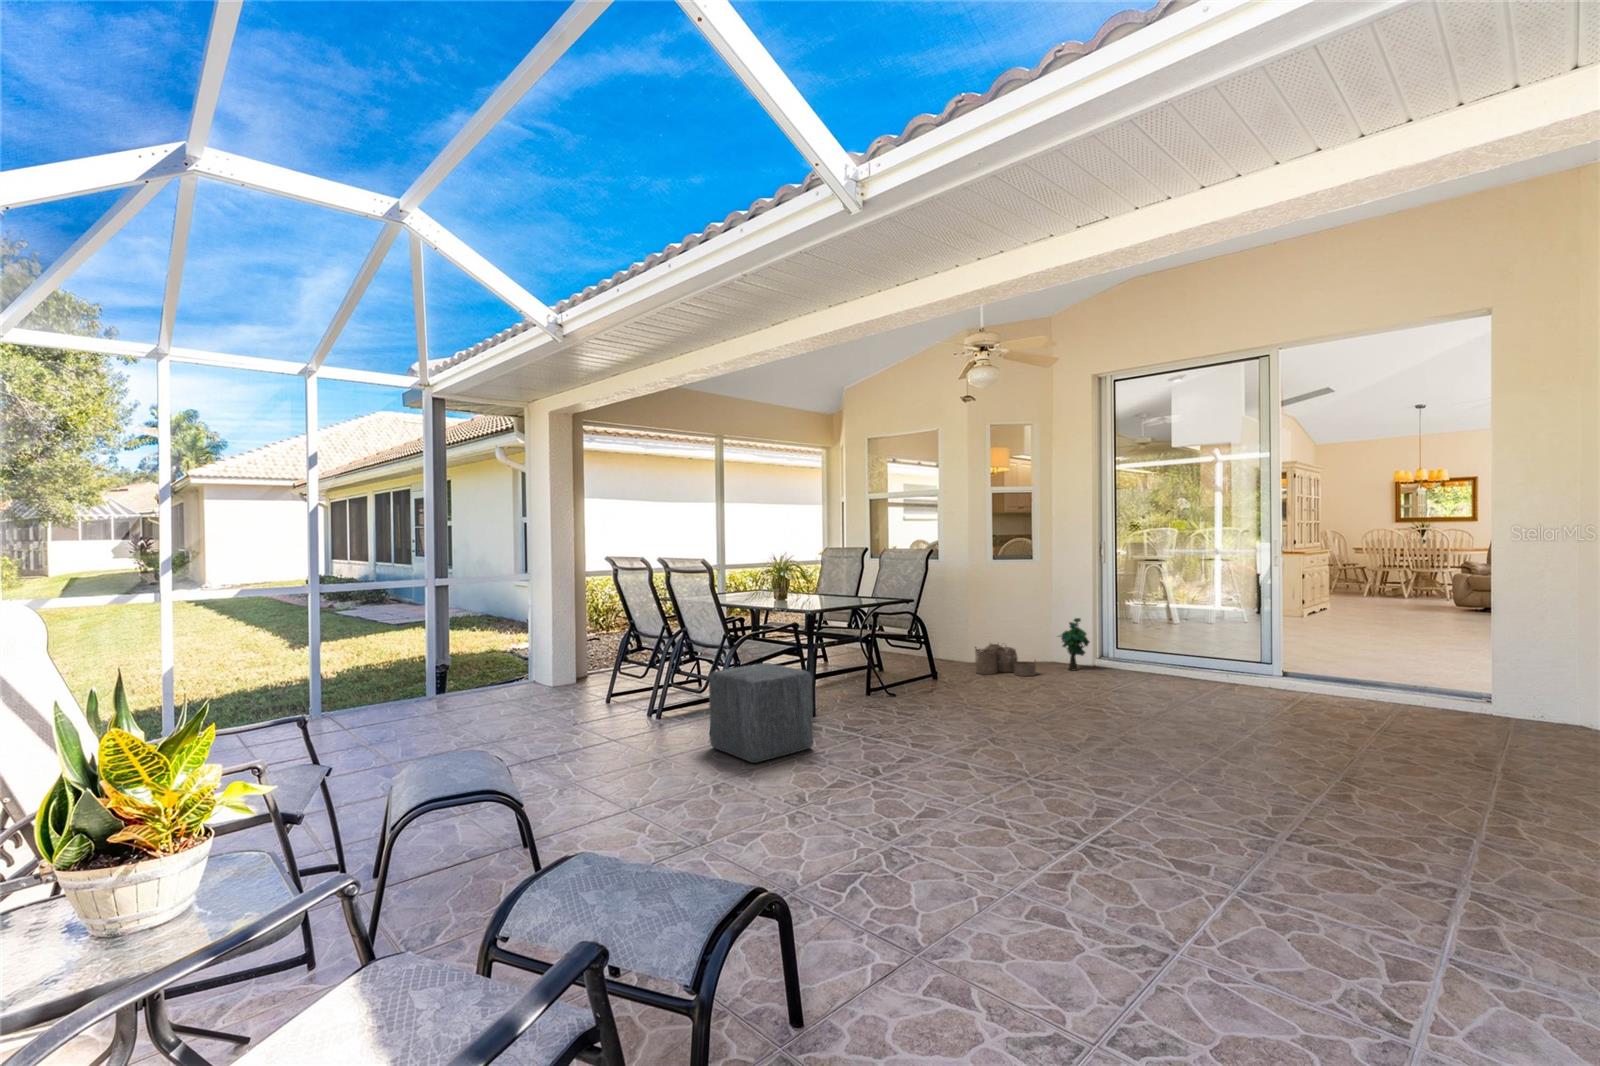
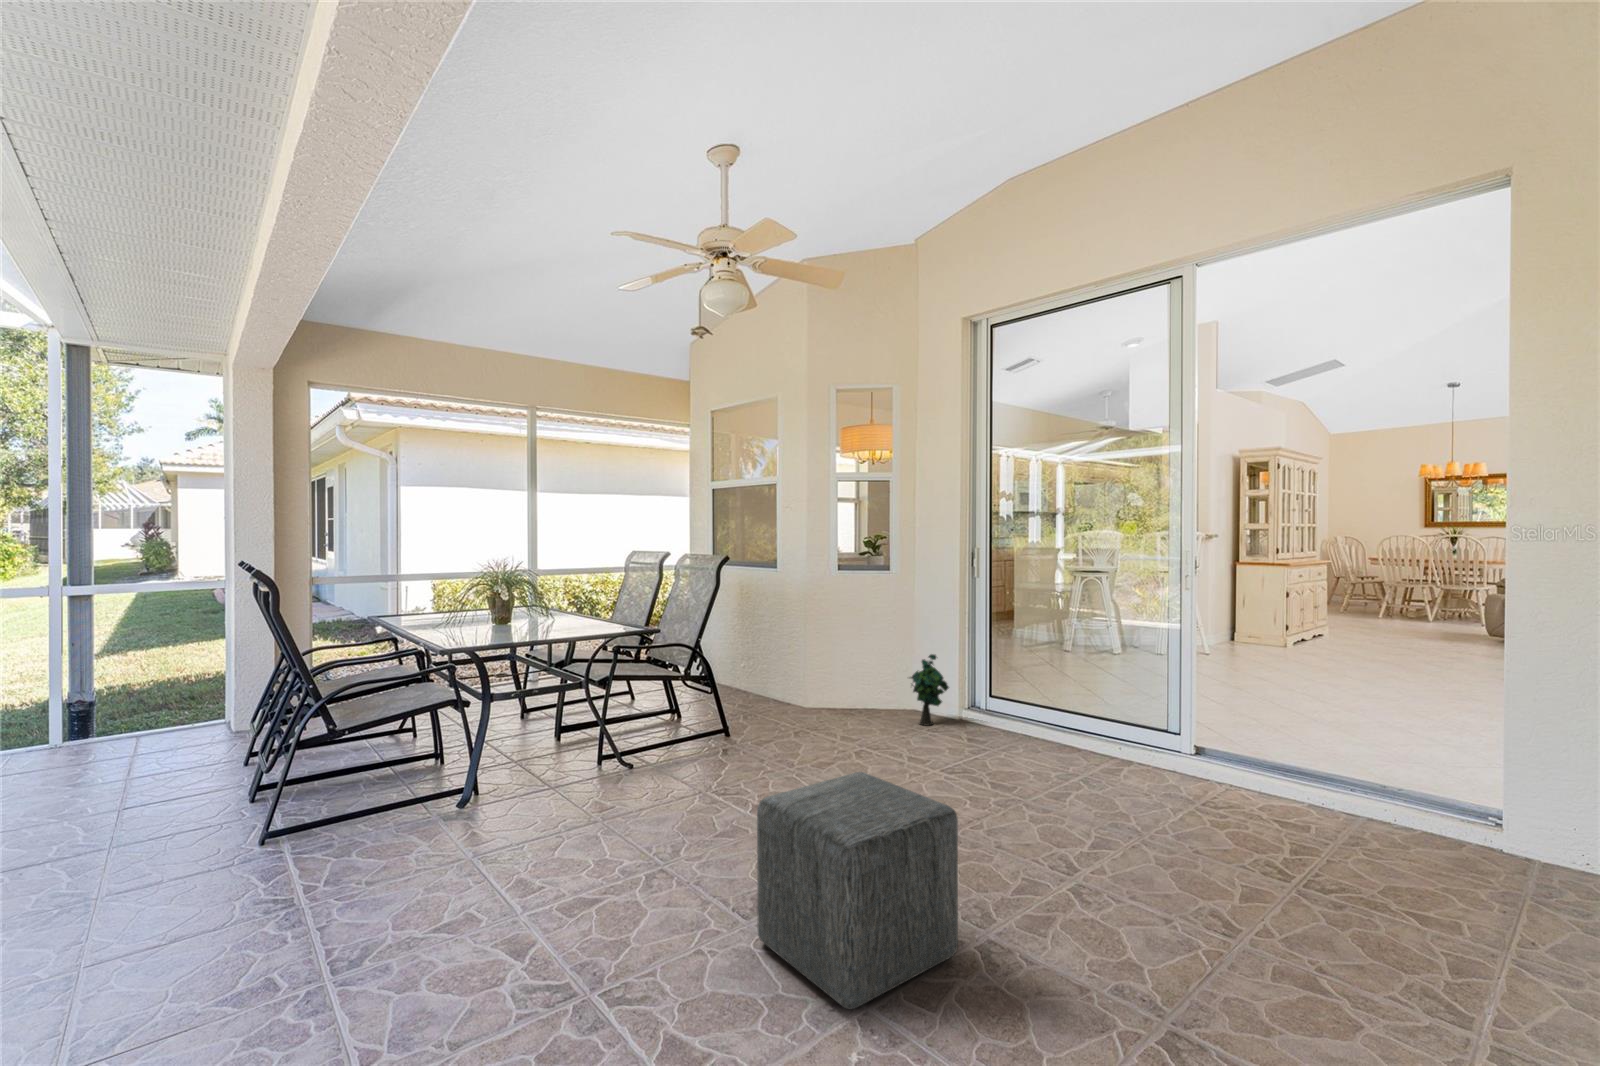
woven basket: present [975,644,1036,676] -> none [791,681,867,734]
ottoman: present [709,663,813,763] -> present [757,772,958,1009]

